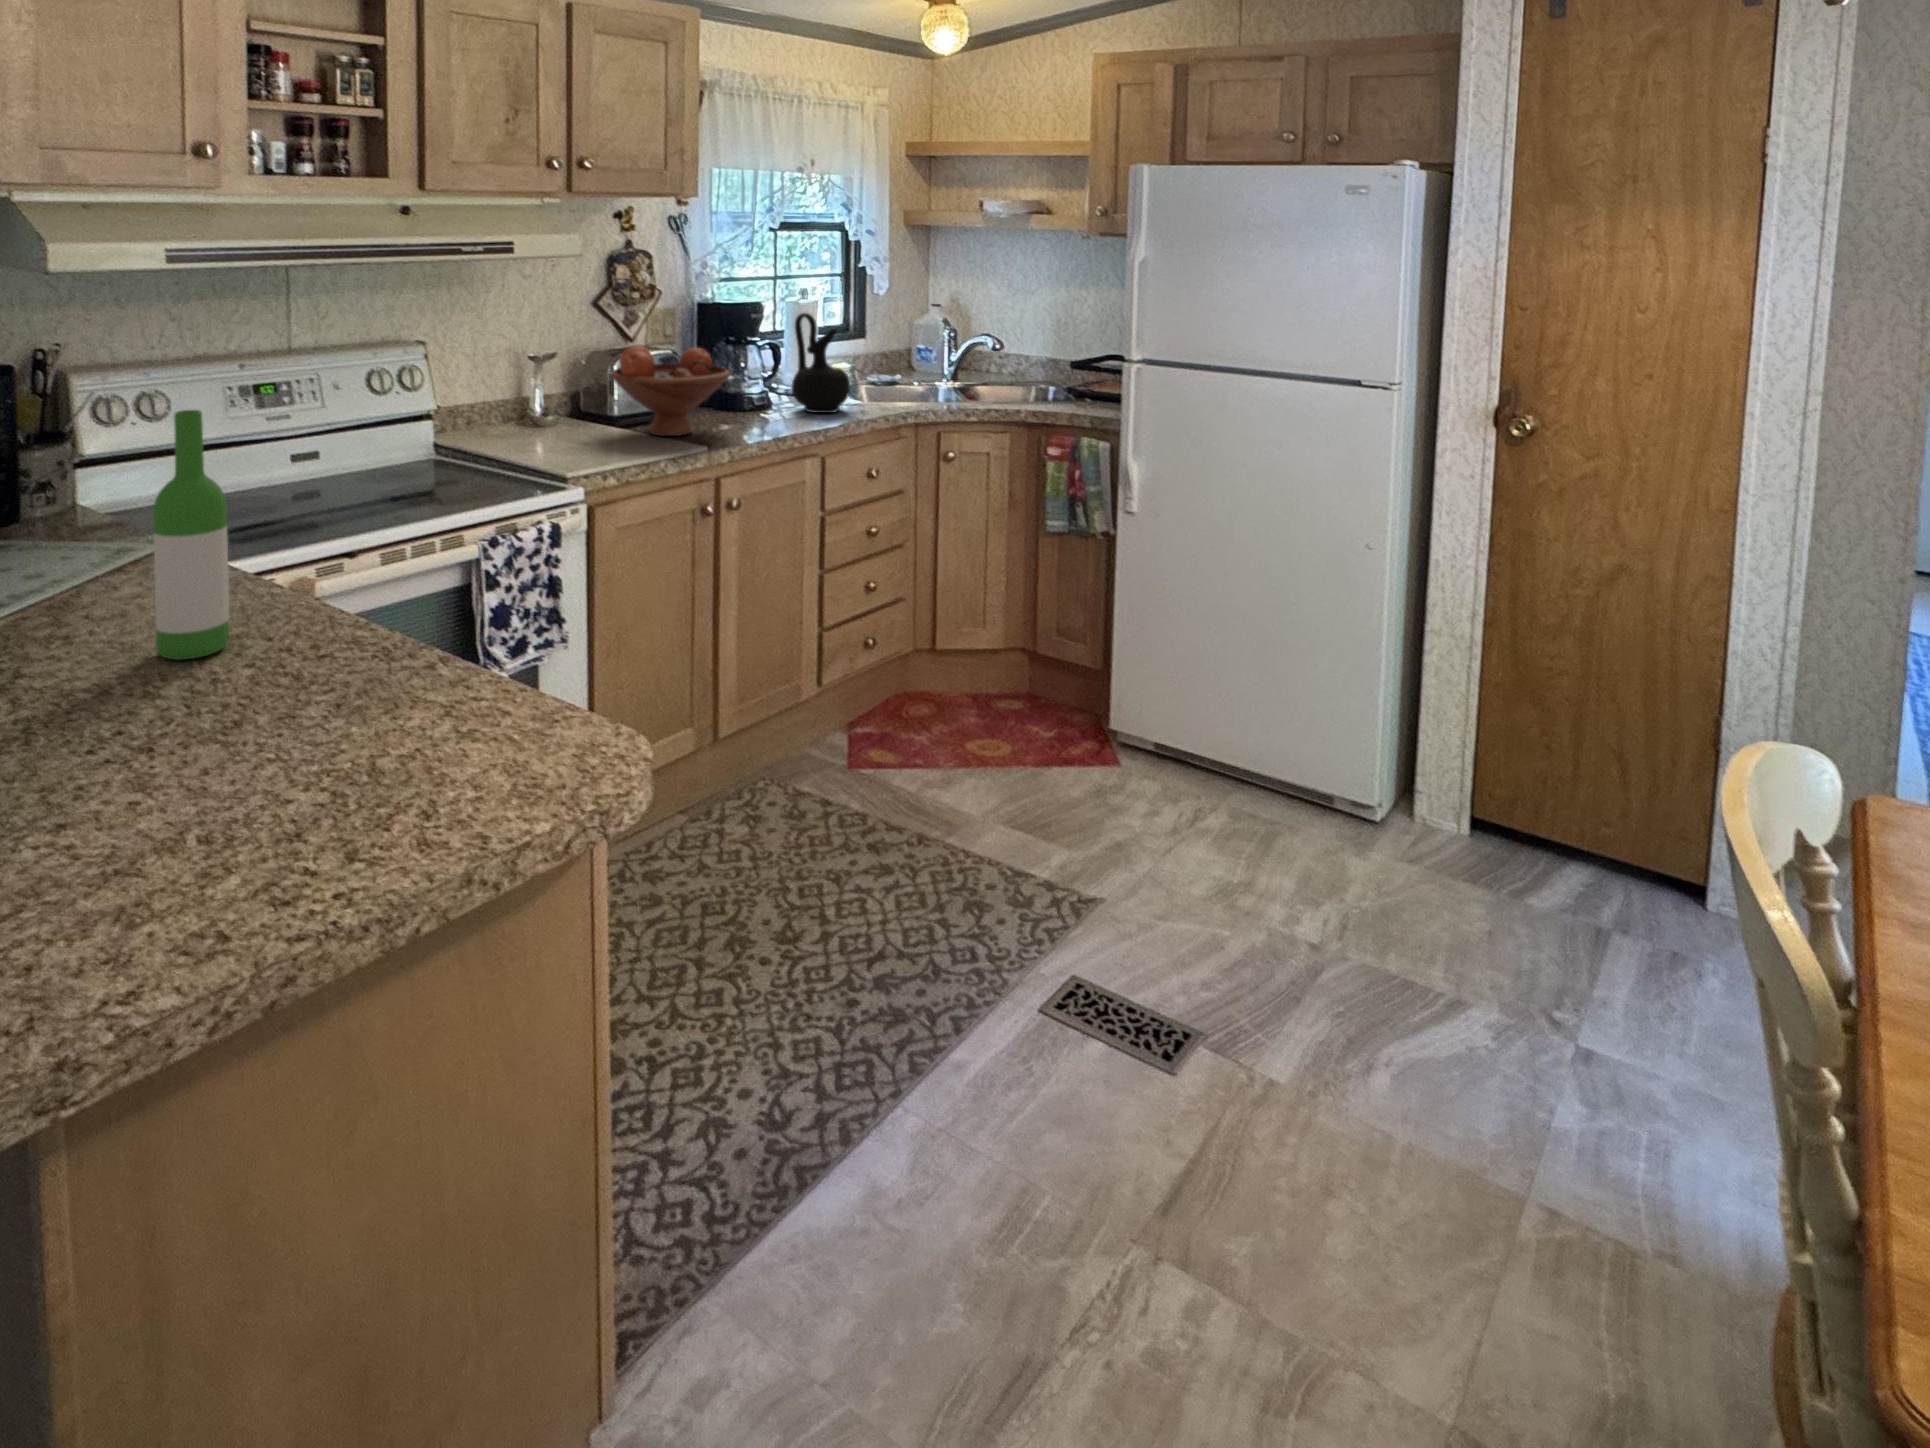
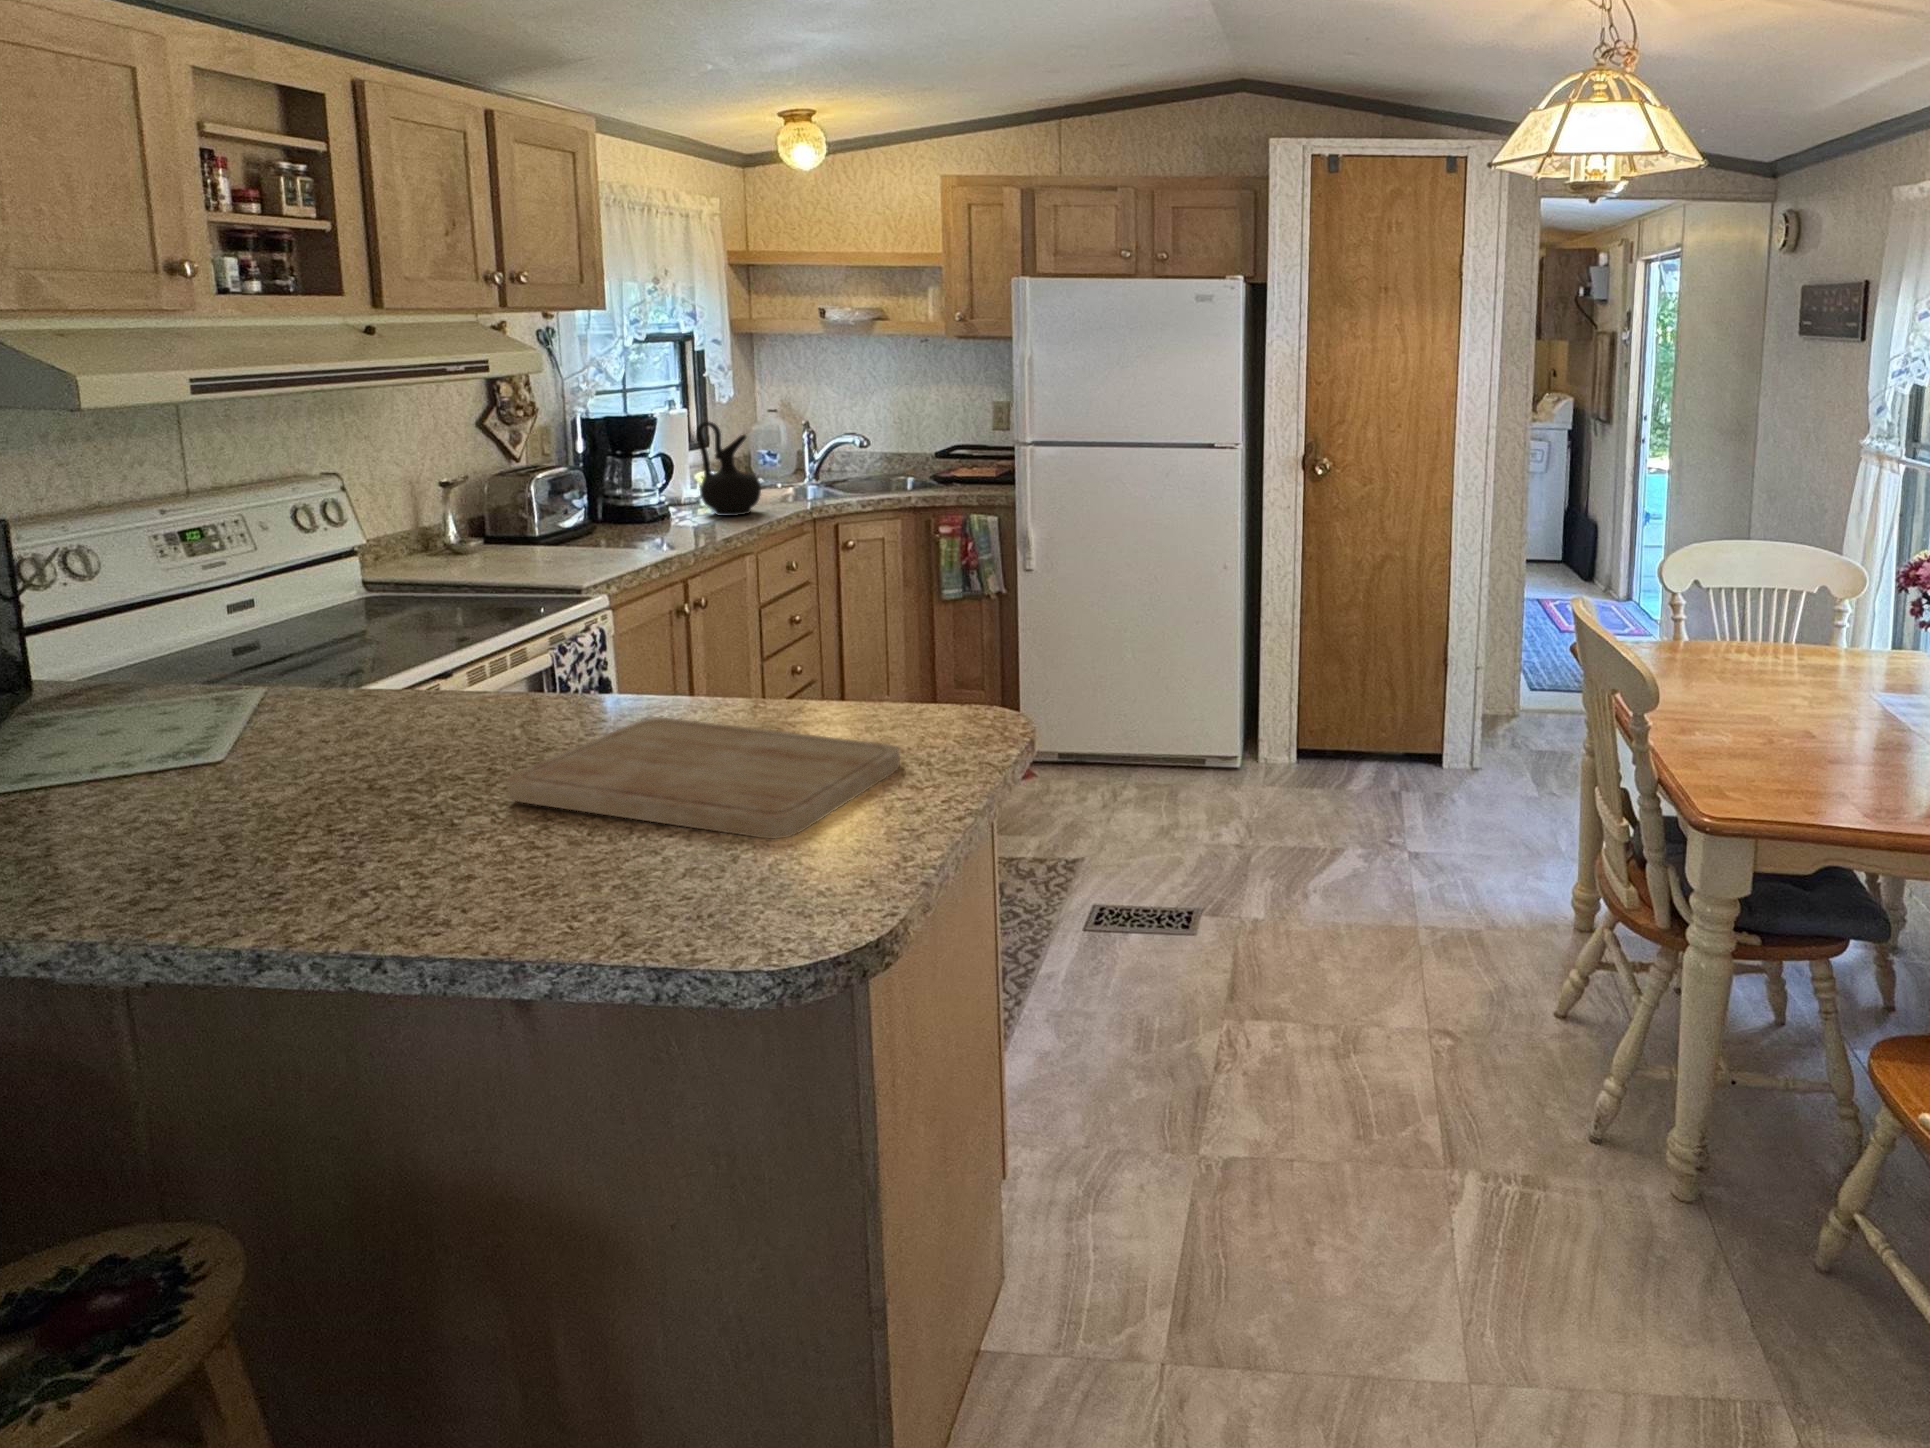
fruit bowl: present [610,345,730,436] -> none [540,460,672,549]
wine bottle: present [153,410,229,660] -> none [469,523,547,749]
cutting board: none [35,656,396,883] -> present [507,718,900,838]

